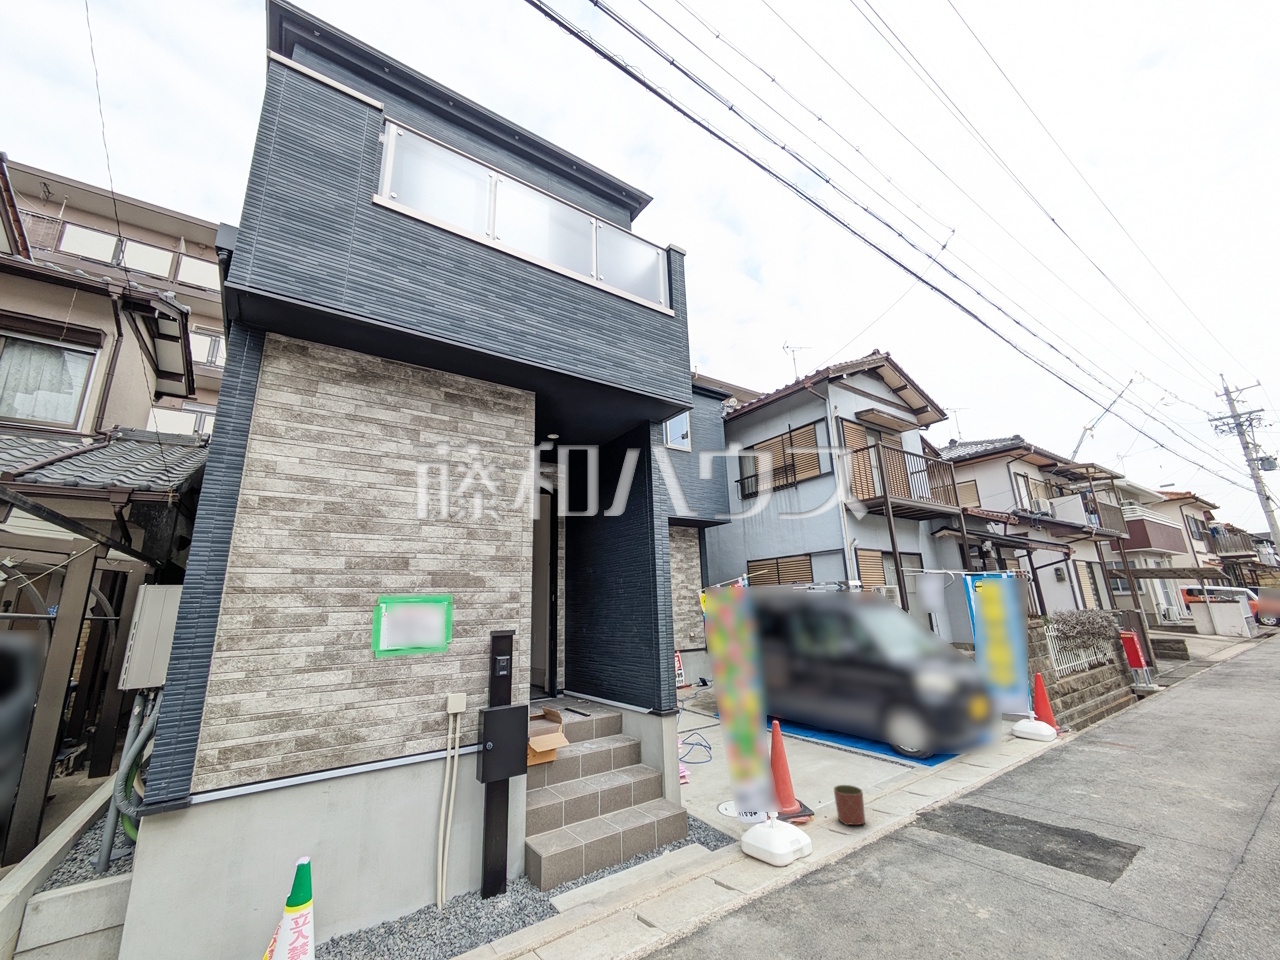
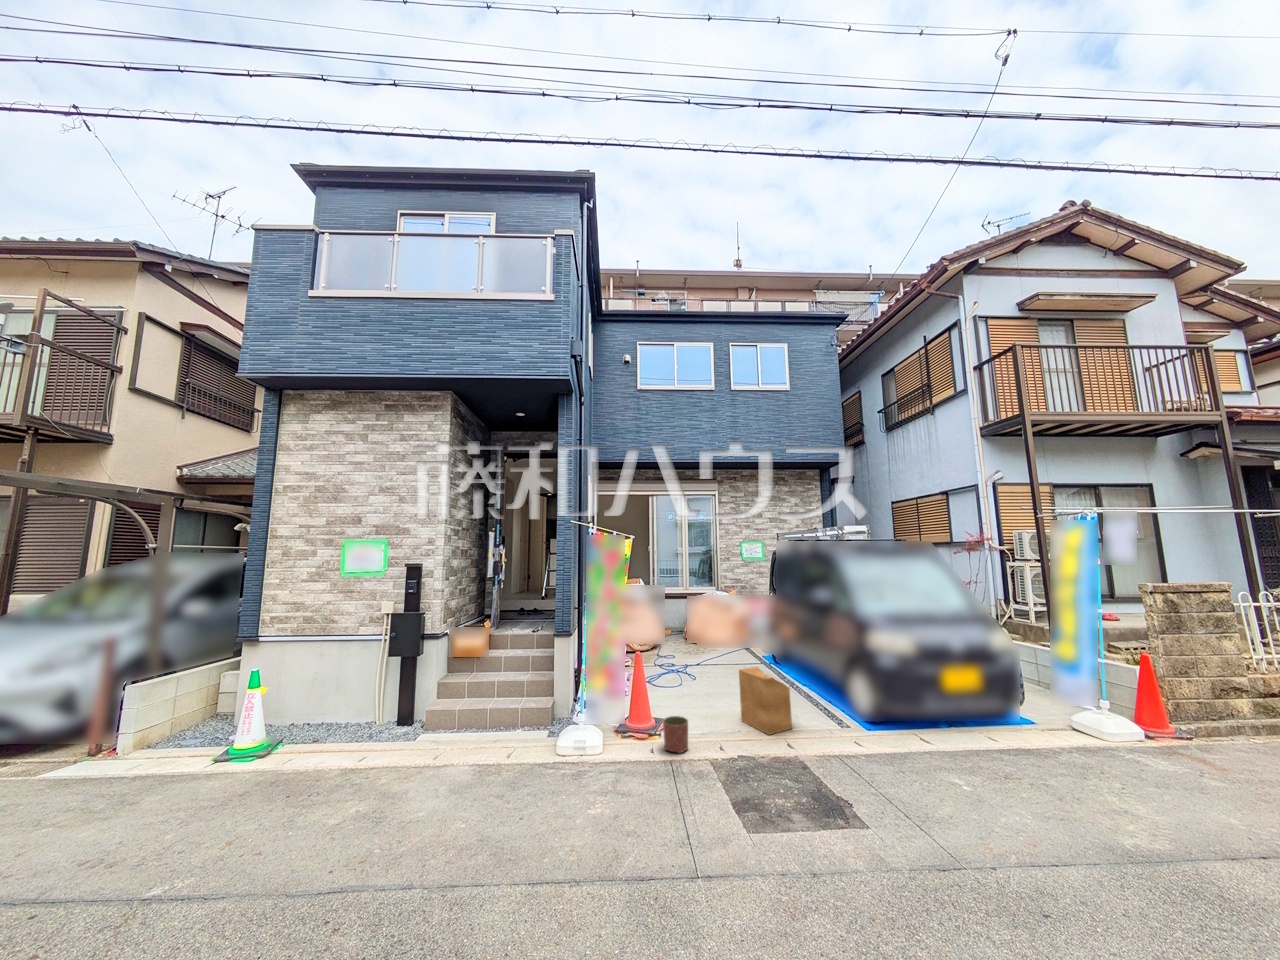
cardboard box: none [838,721,892,788] -> present [739,667,792,735]

